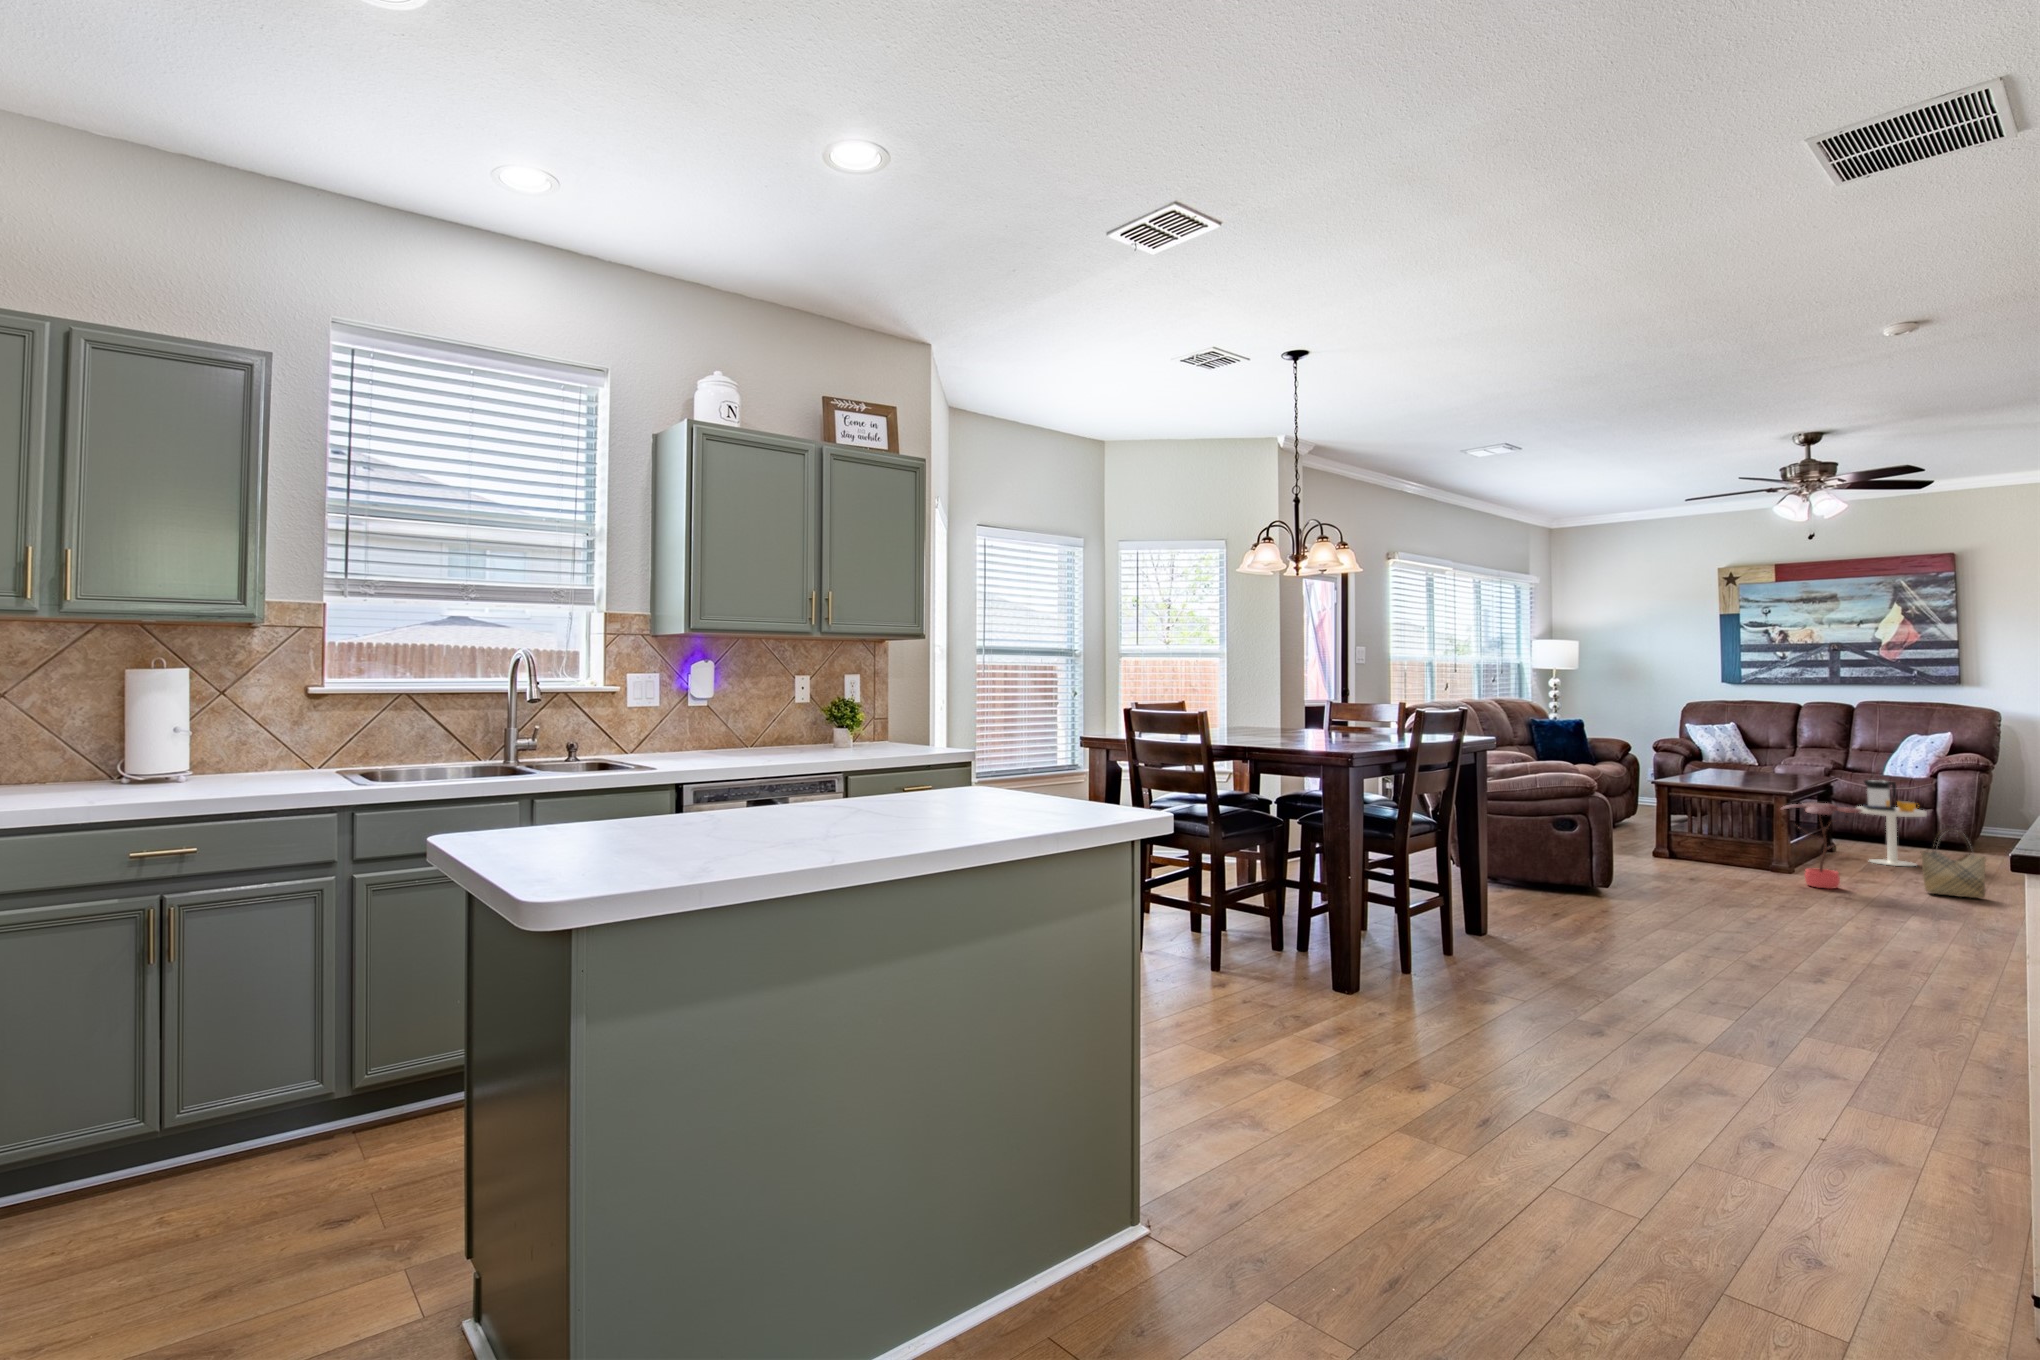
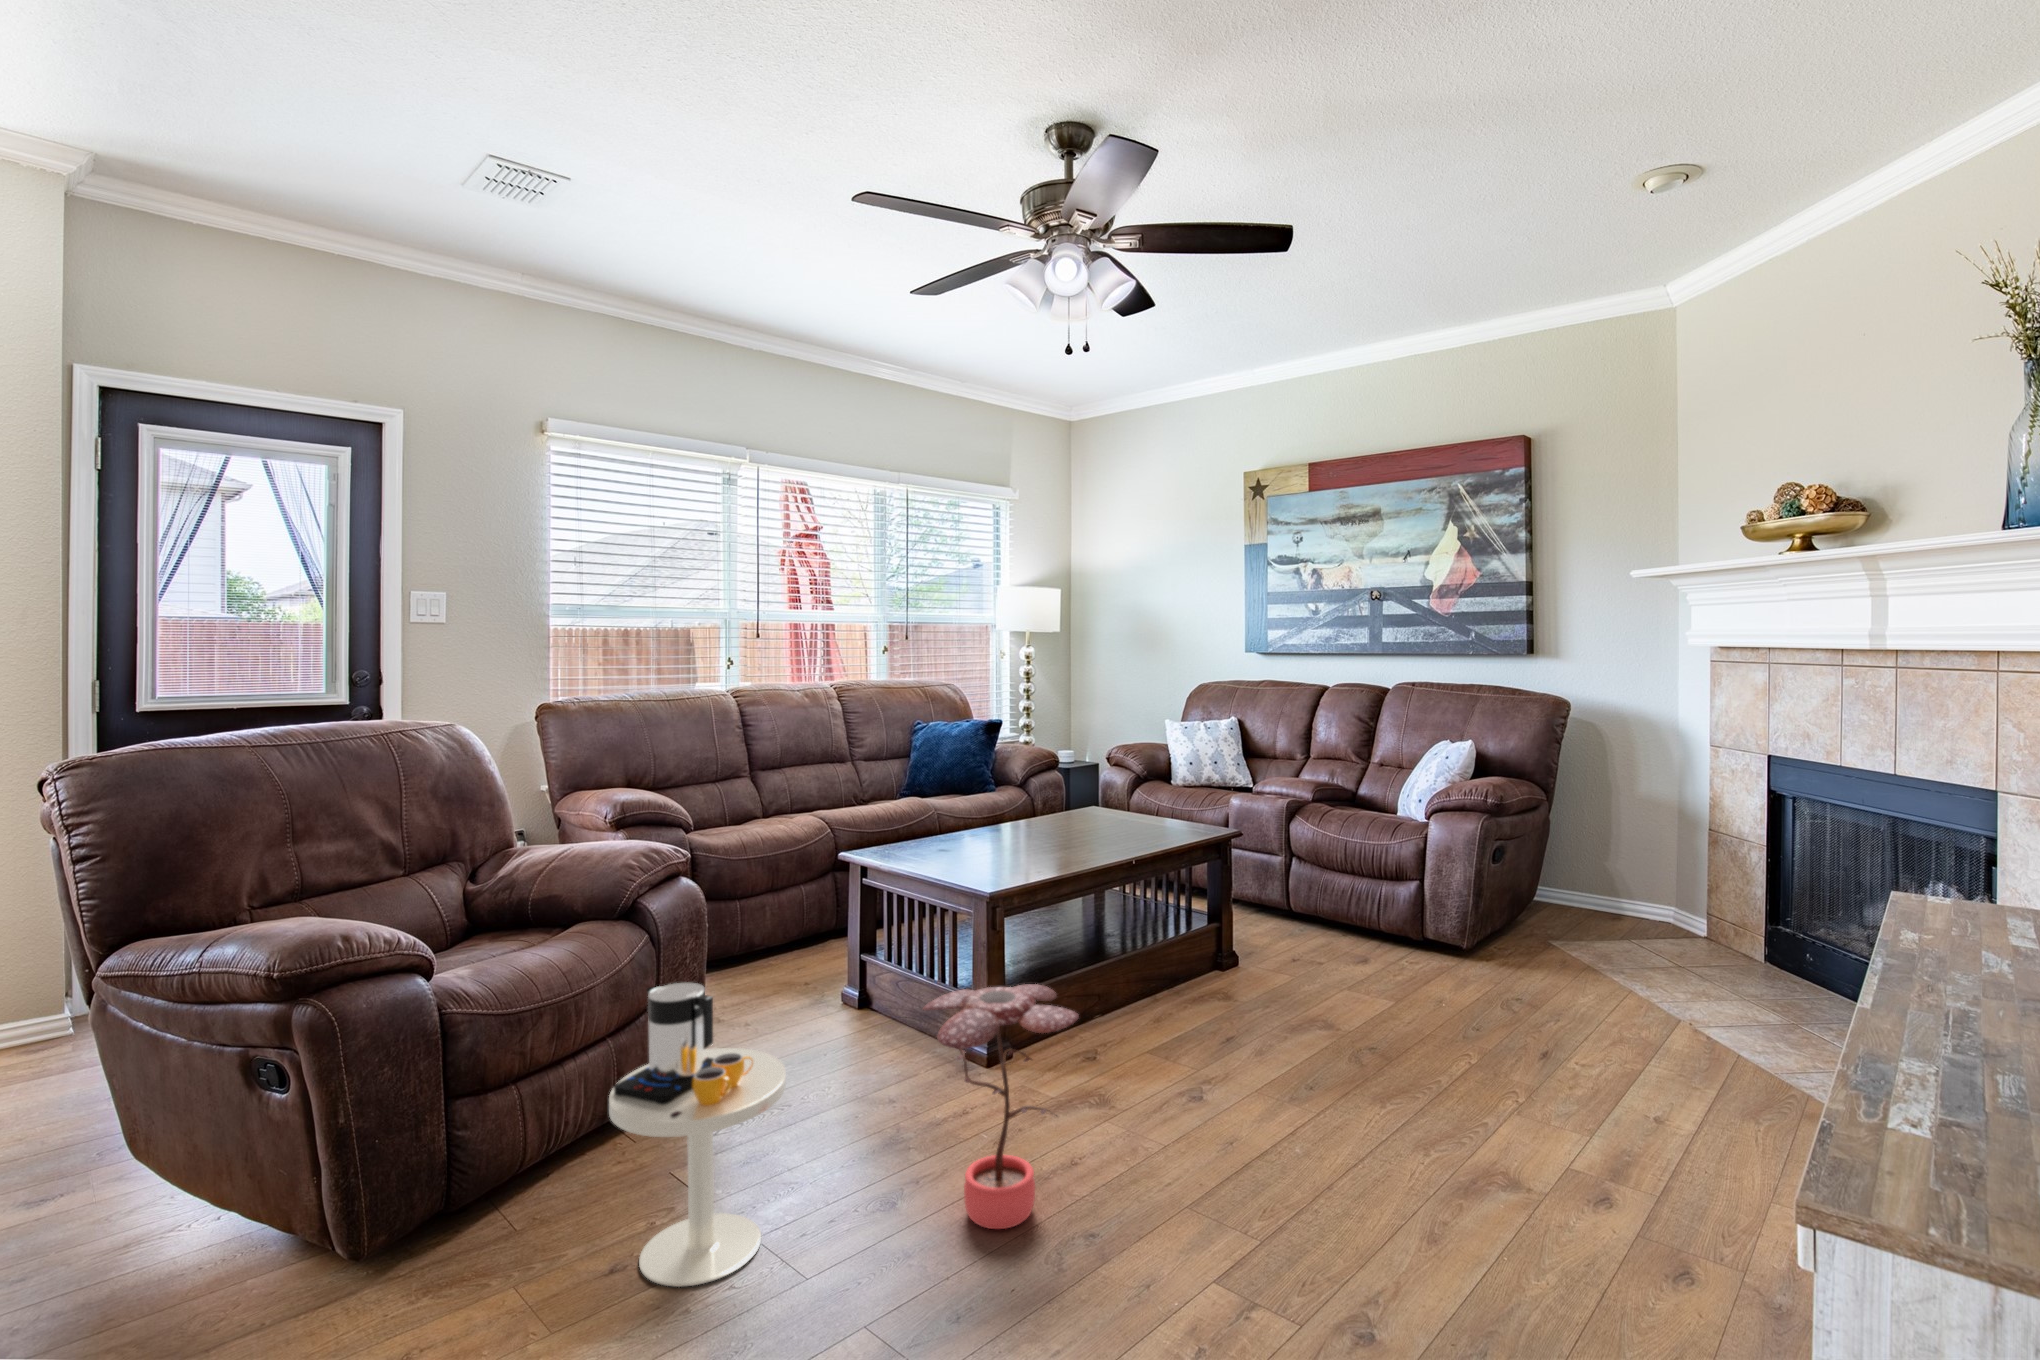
side table: present [1856,780,1927,866] -> present [609,983,786,1287]
woven basket: present [1920,831,1986,898] -> none [1208,1057,1341,1268]

